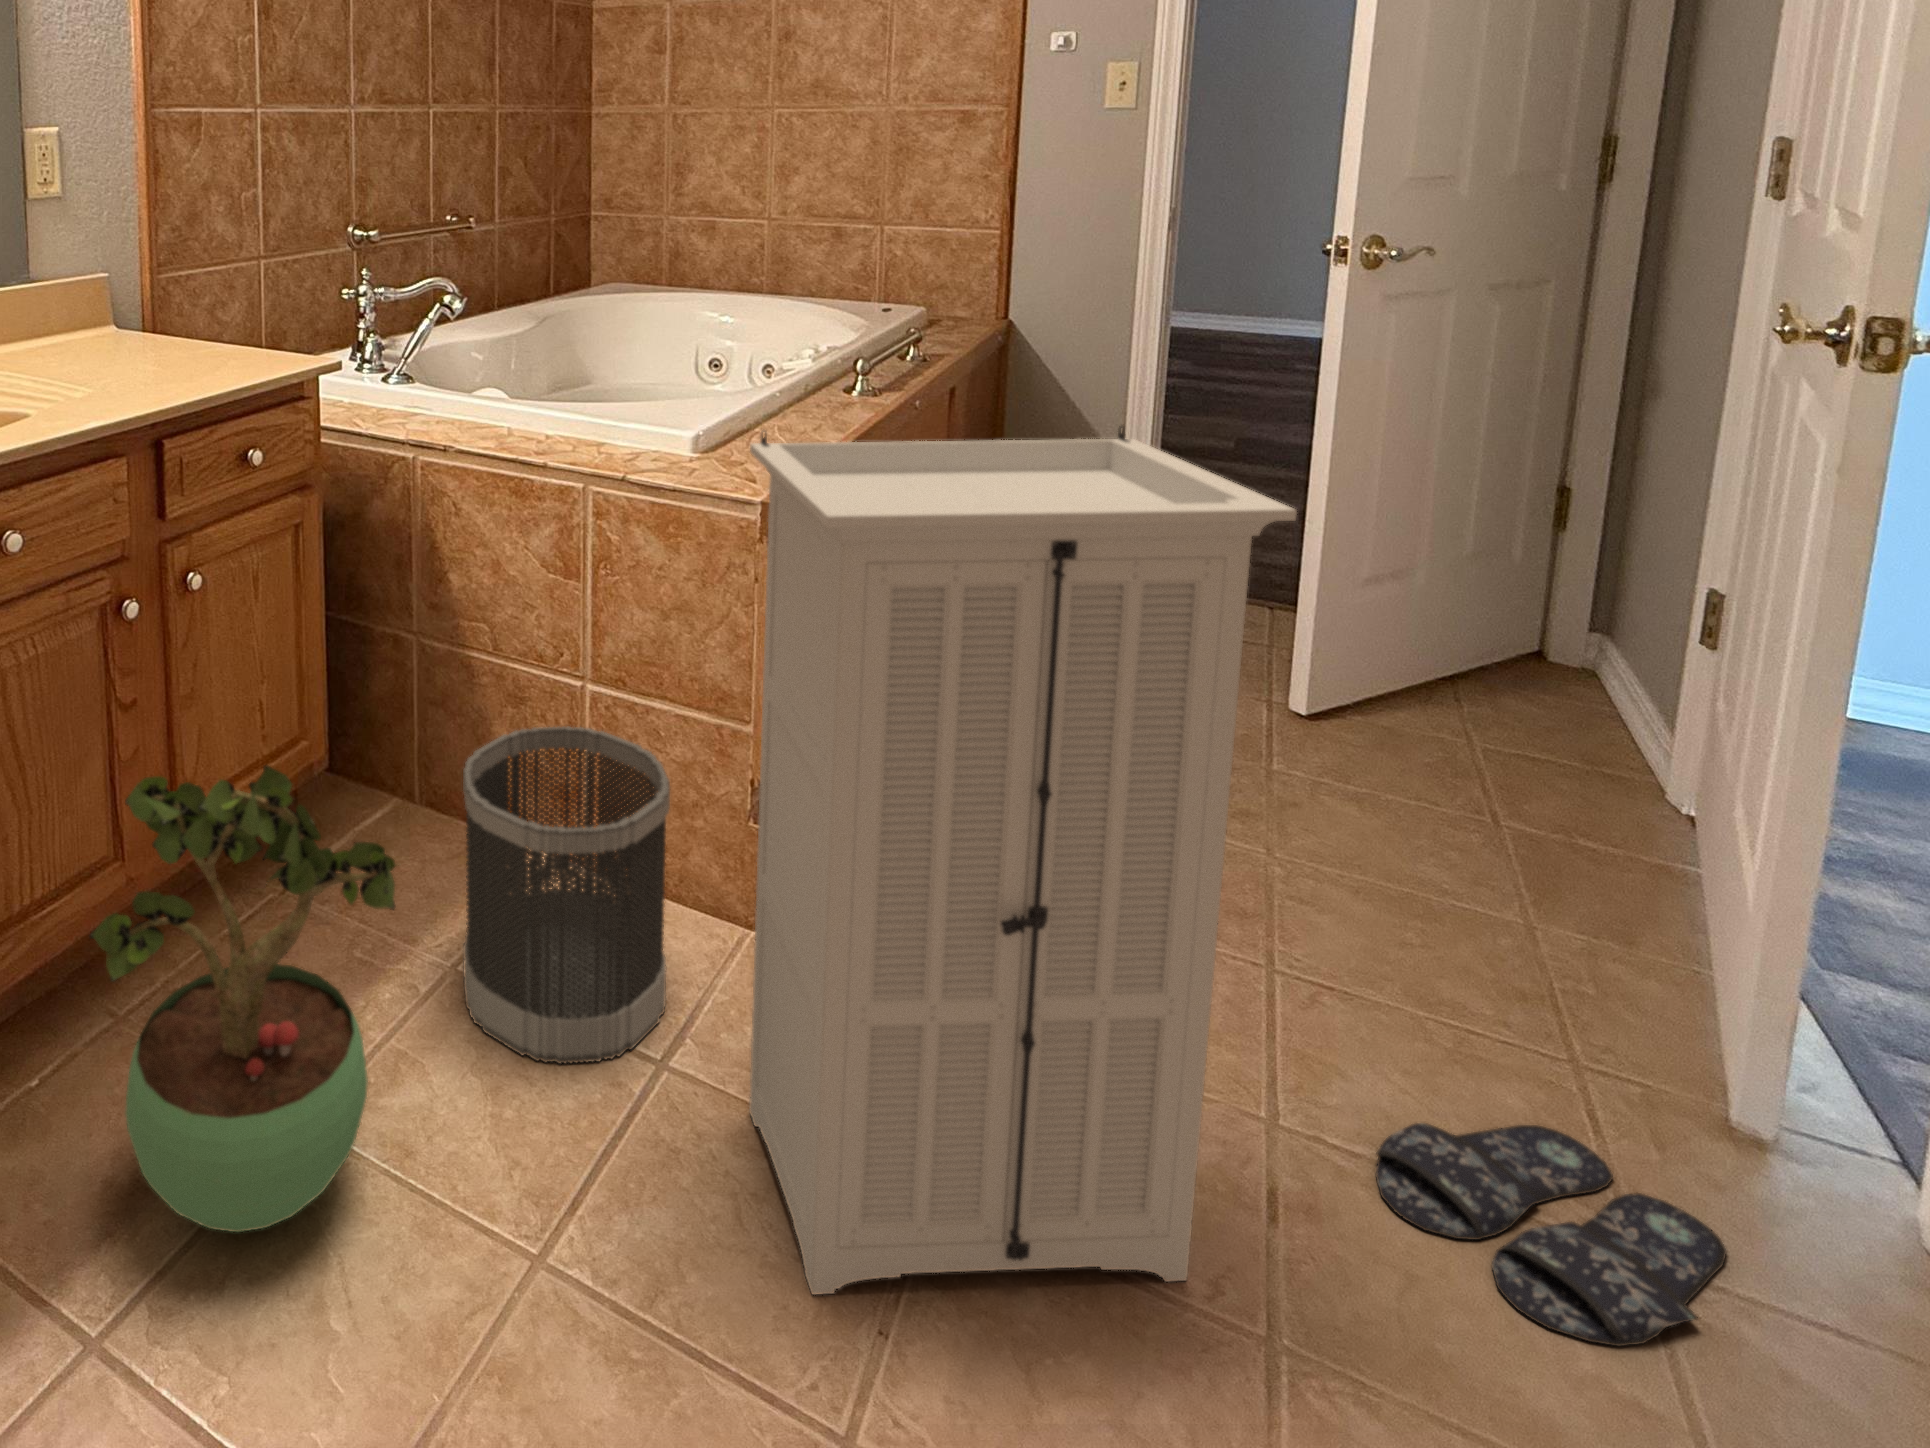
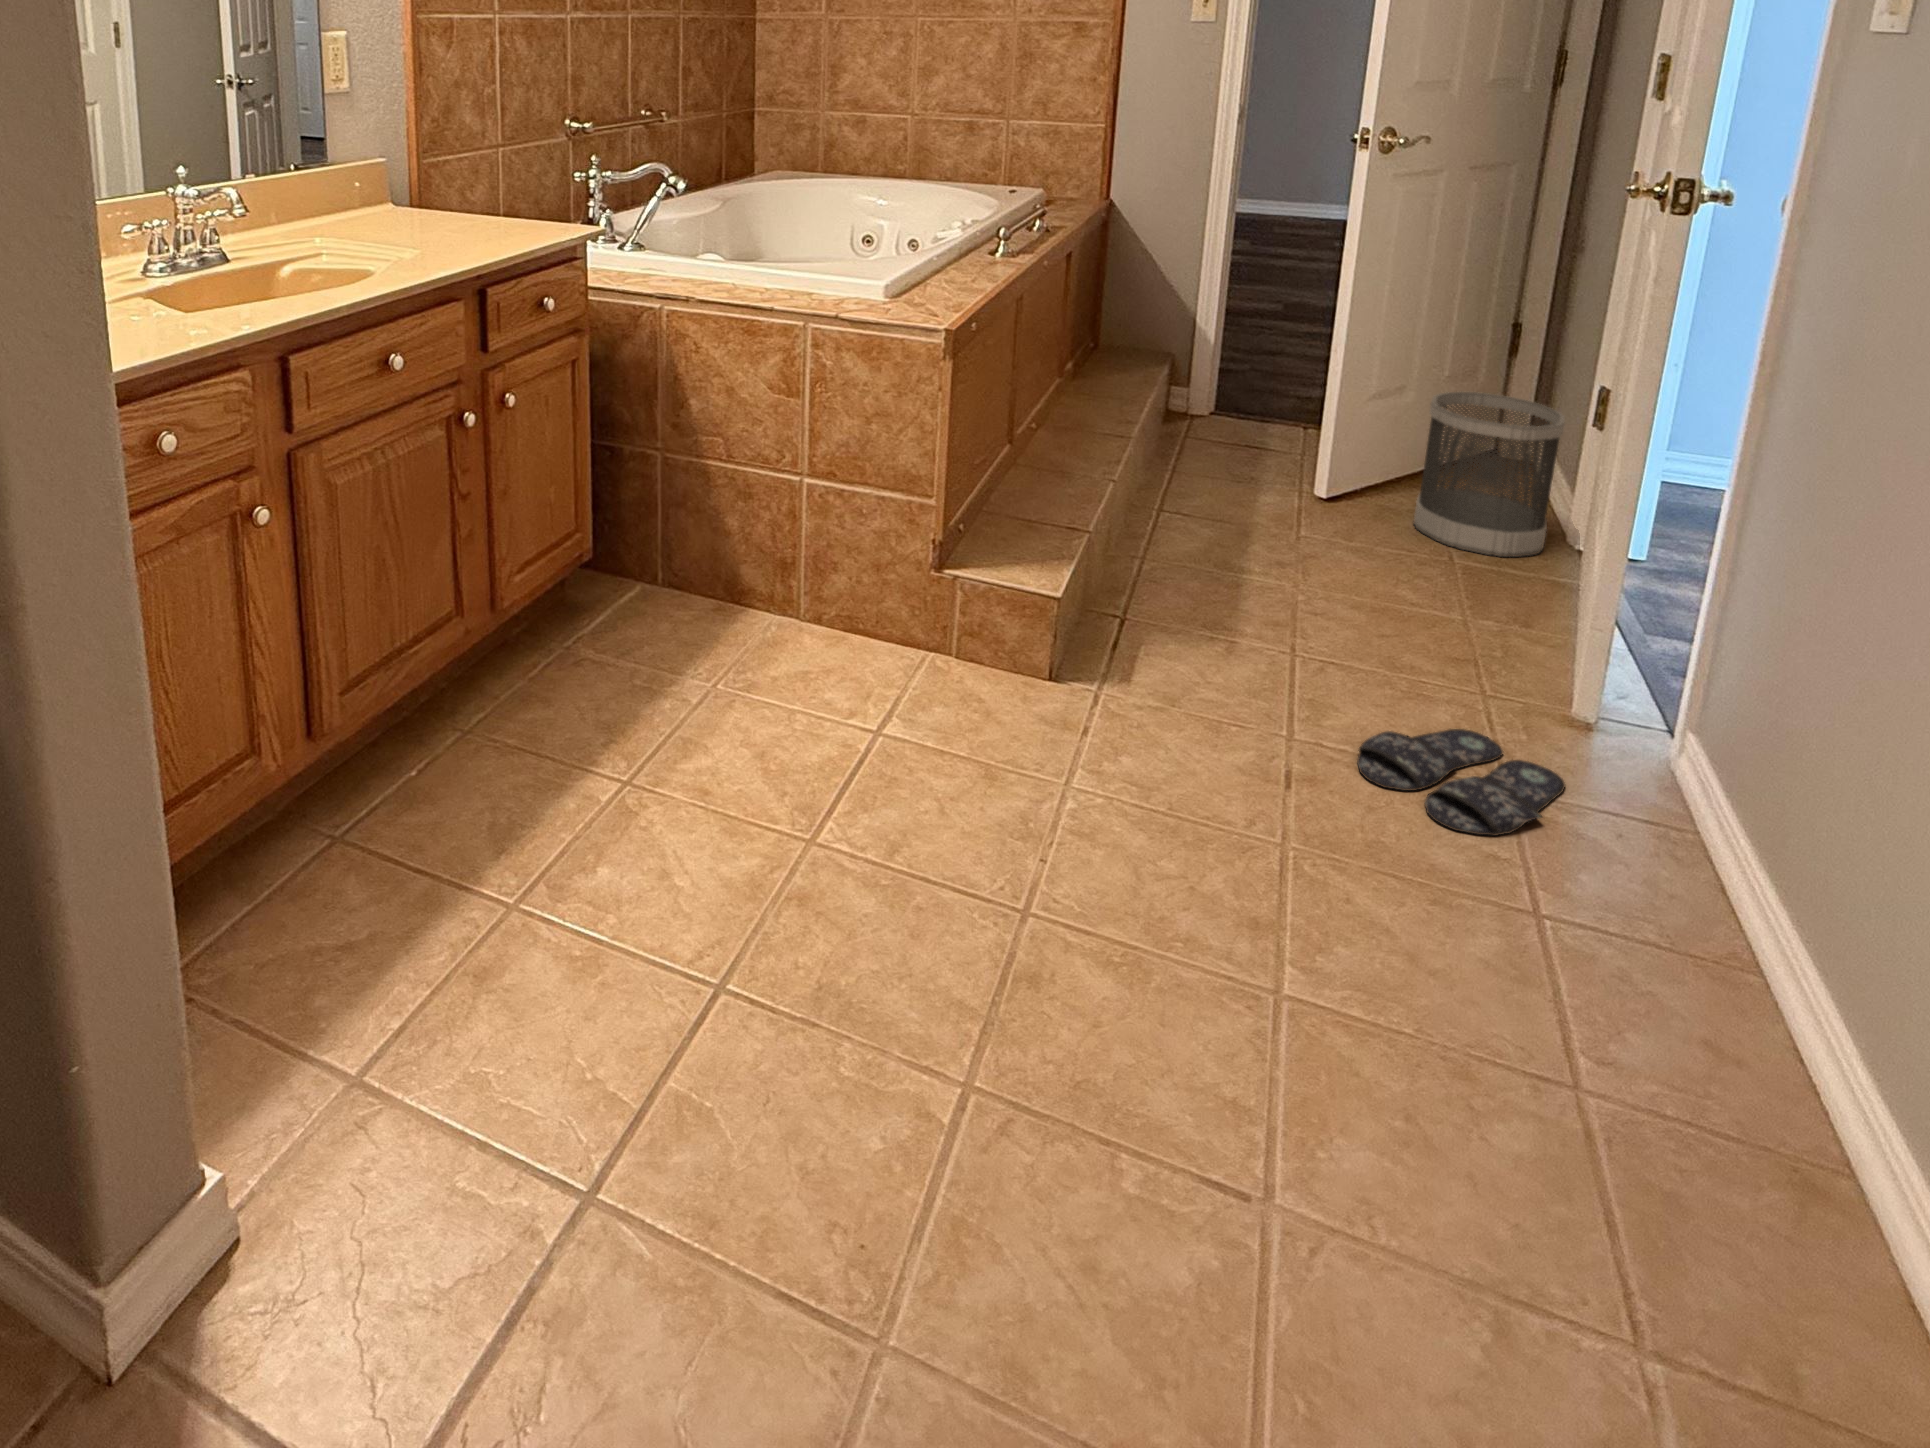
storage cabinet: present [749,426,1297,1294] -> none [943,259,1325,848]
wastebasket: present [463,726,670,1064] -> present [1413,392,1565,557]
potted plant: present [90,765,397,1232] -> none [481,510,716,840]

